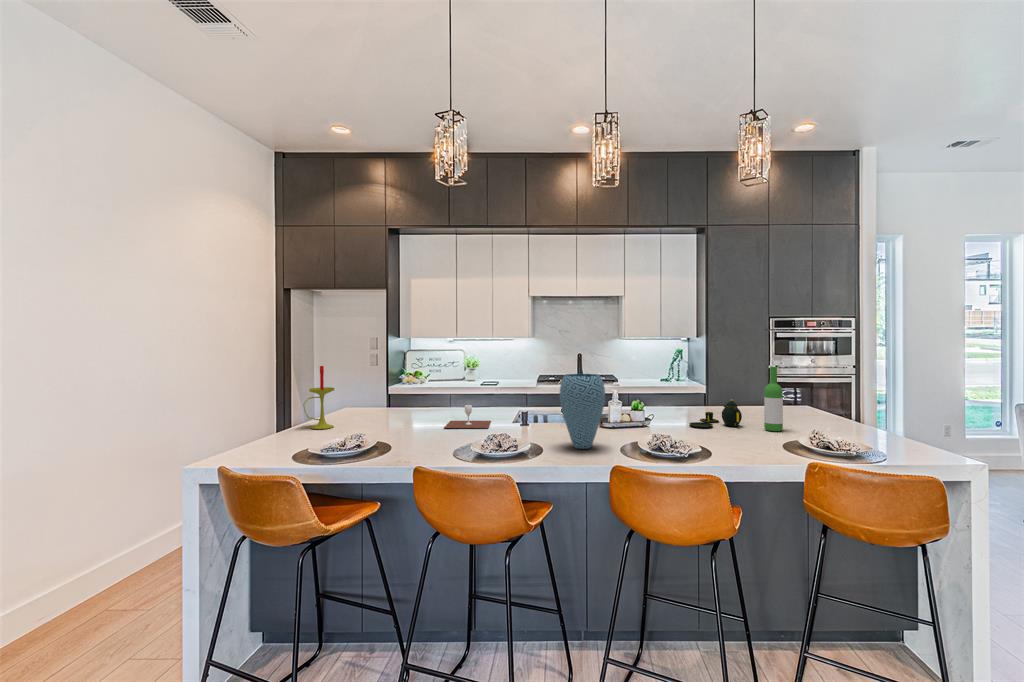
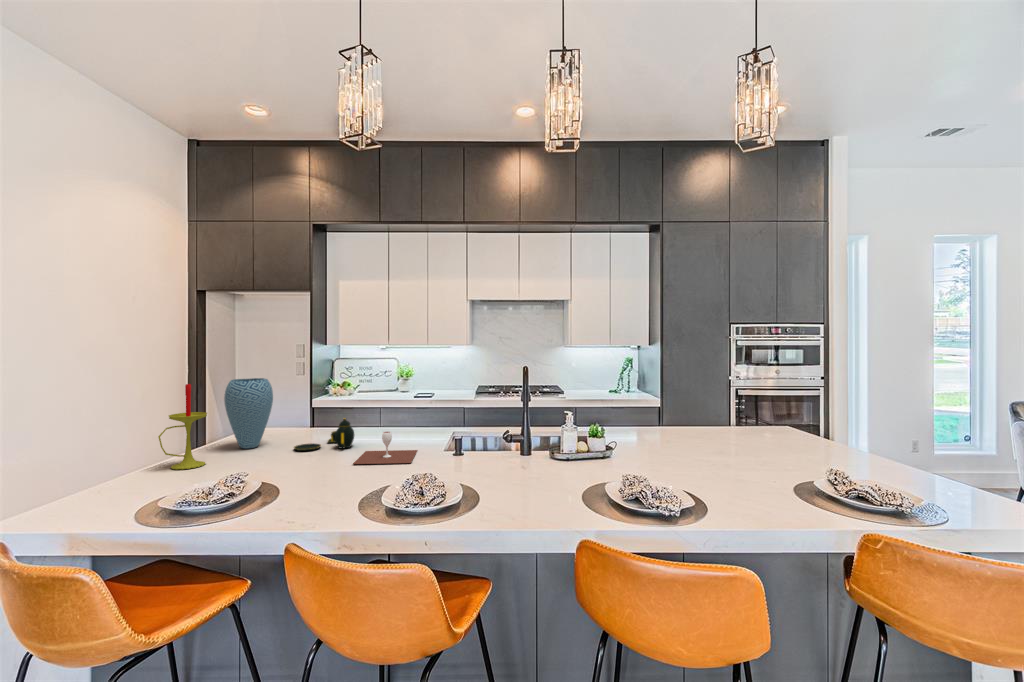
wine bottle: present [764,366,783,431] -> none [746,383,769,461]
vase: present [560,374,605,449] -> present [224,378,273,449]
teapot: present [689,400,742,428] -> present [294,418,354,451]

